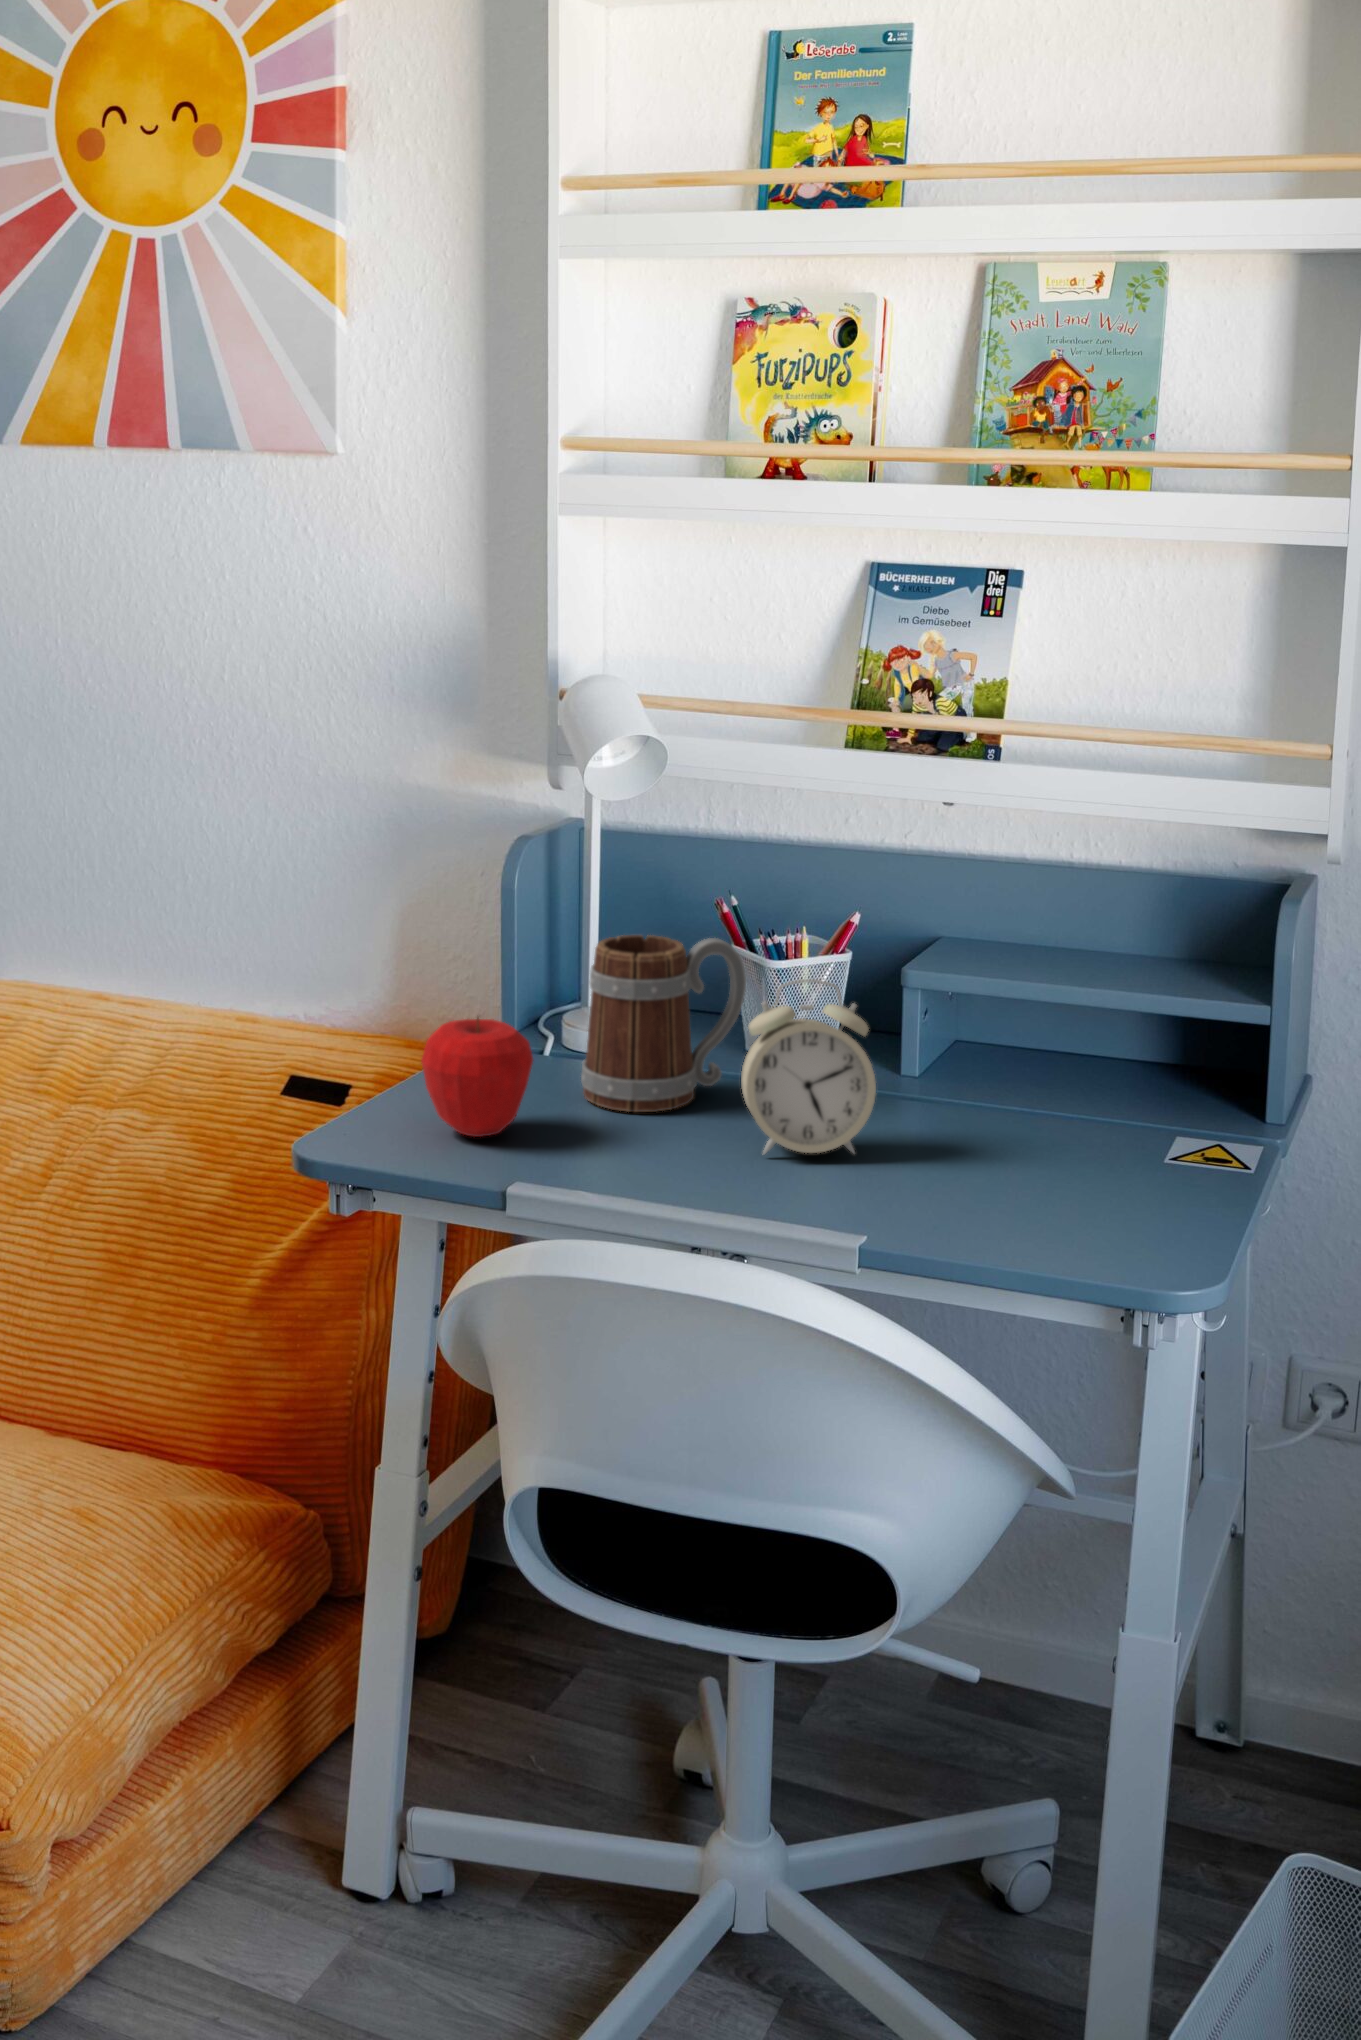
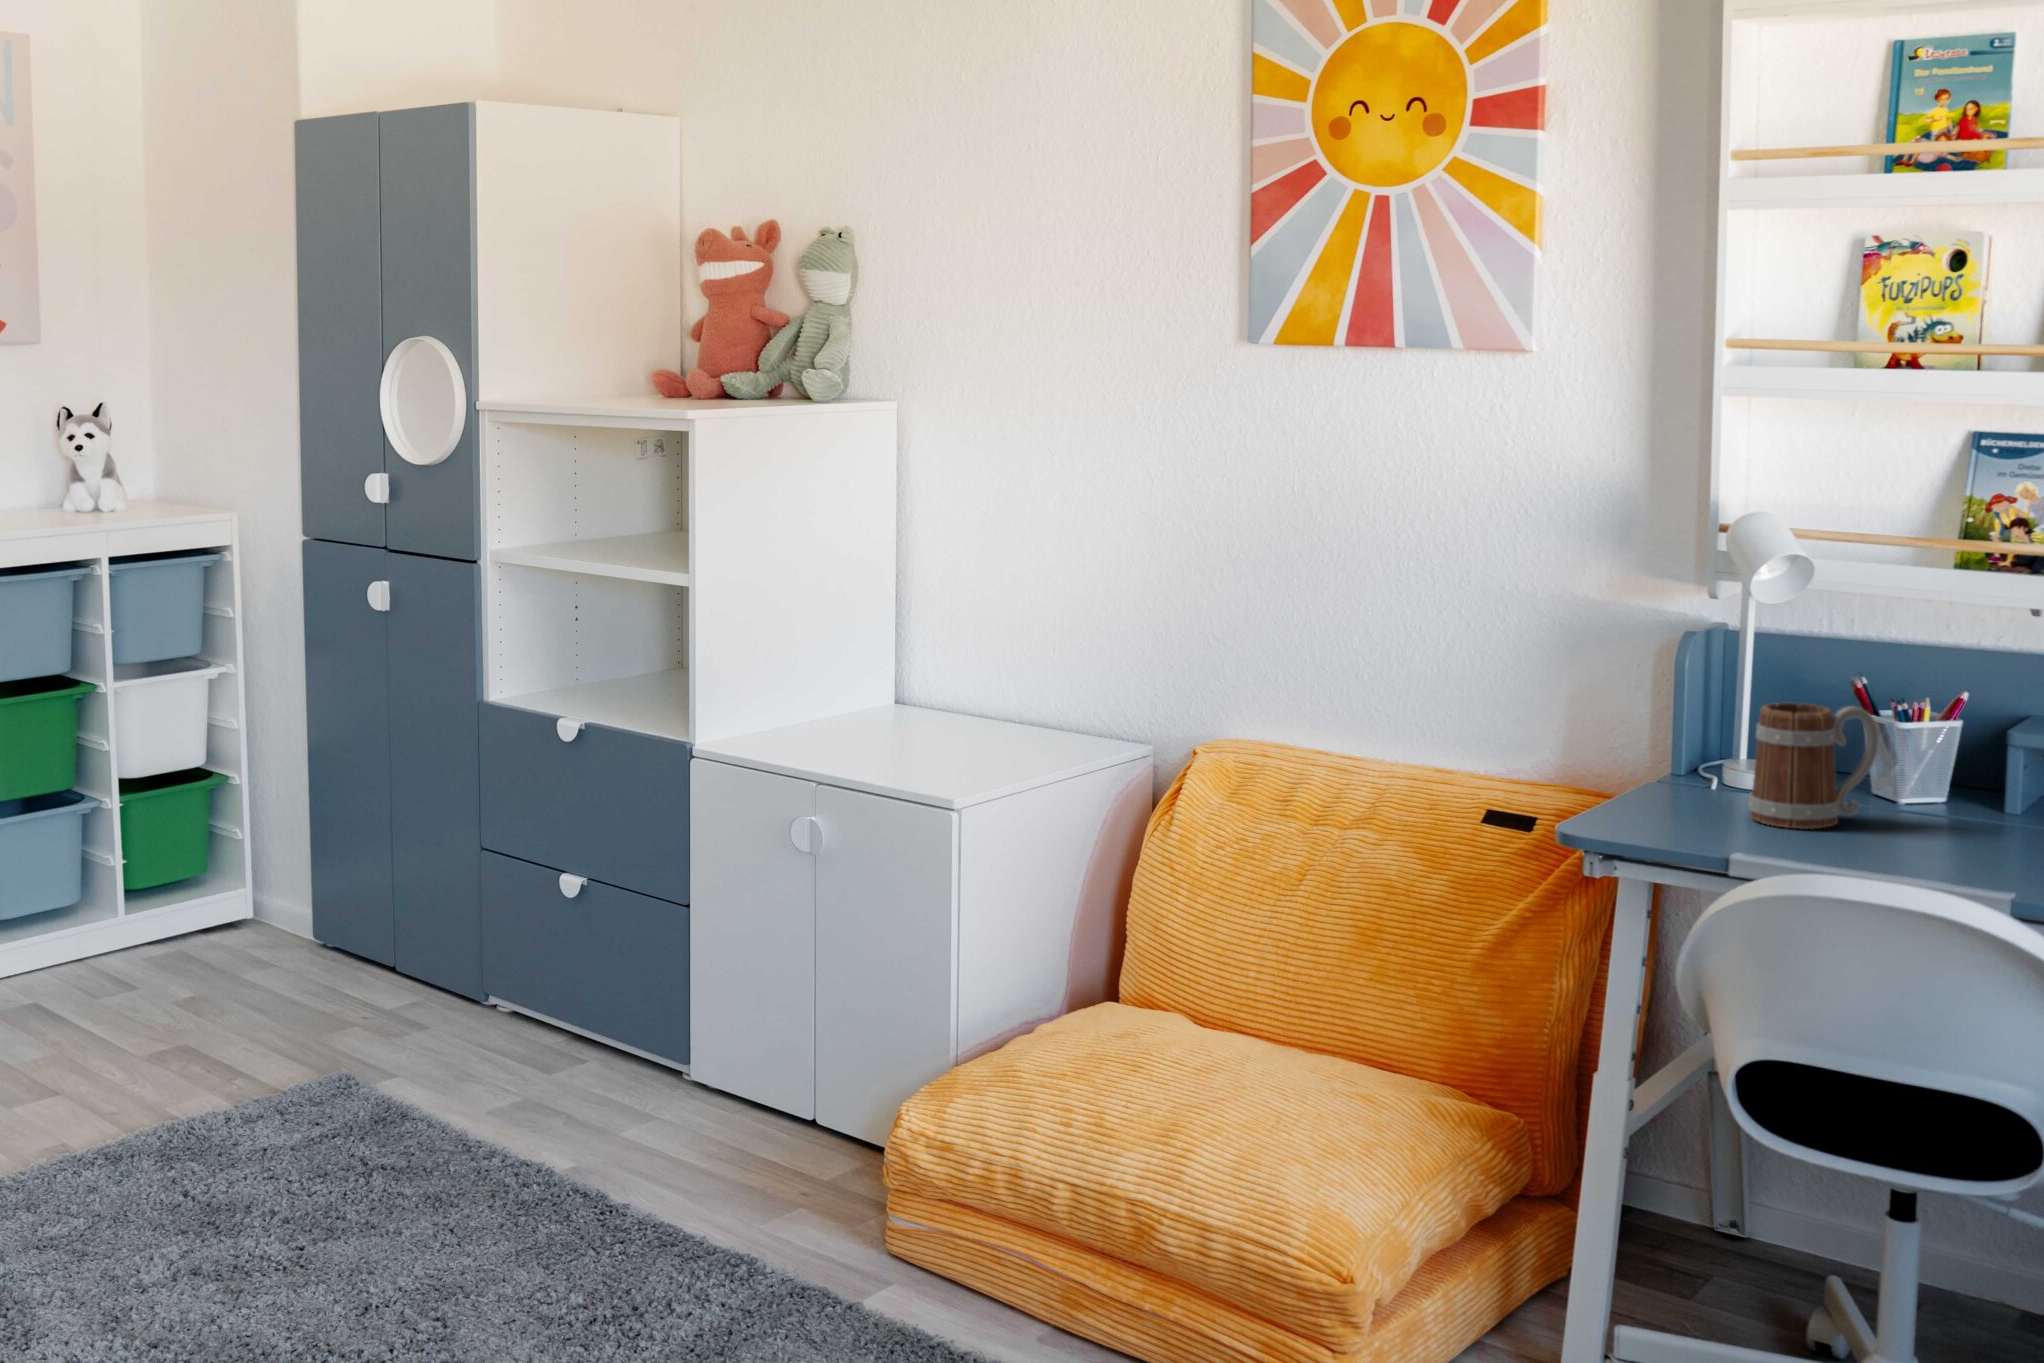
alarm clock: present [741,979,876,1154] -> none [1879,729,1987,857]
apple: present [421,1018,533,1137] -> none [1634,749,1719,834]

